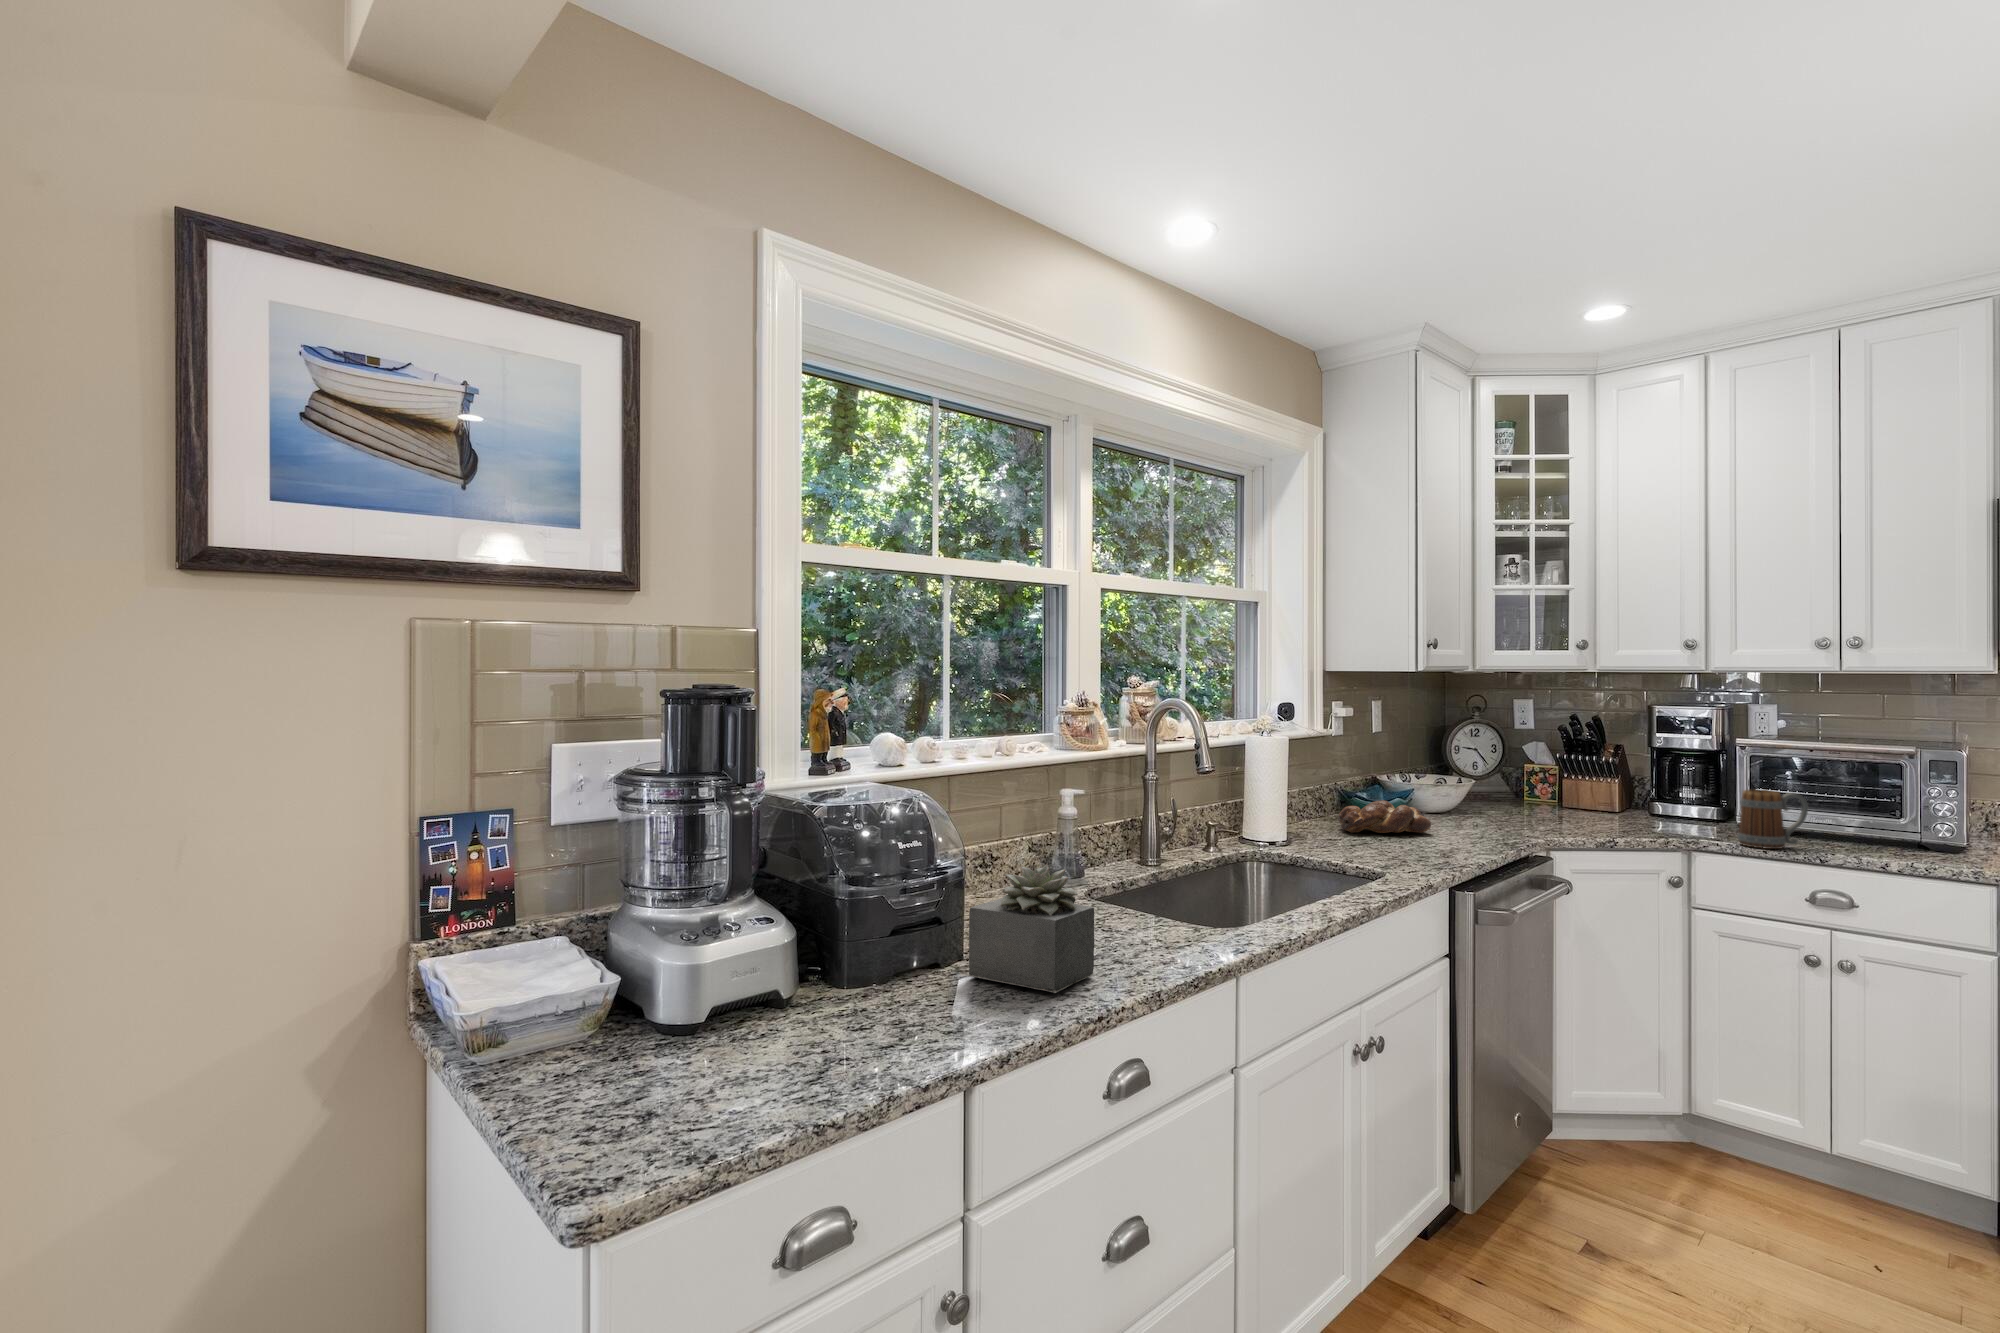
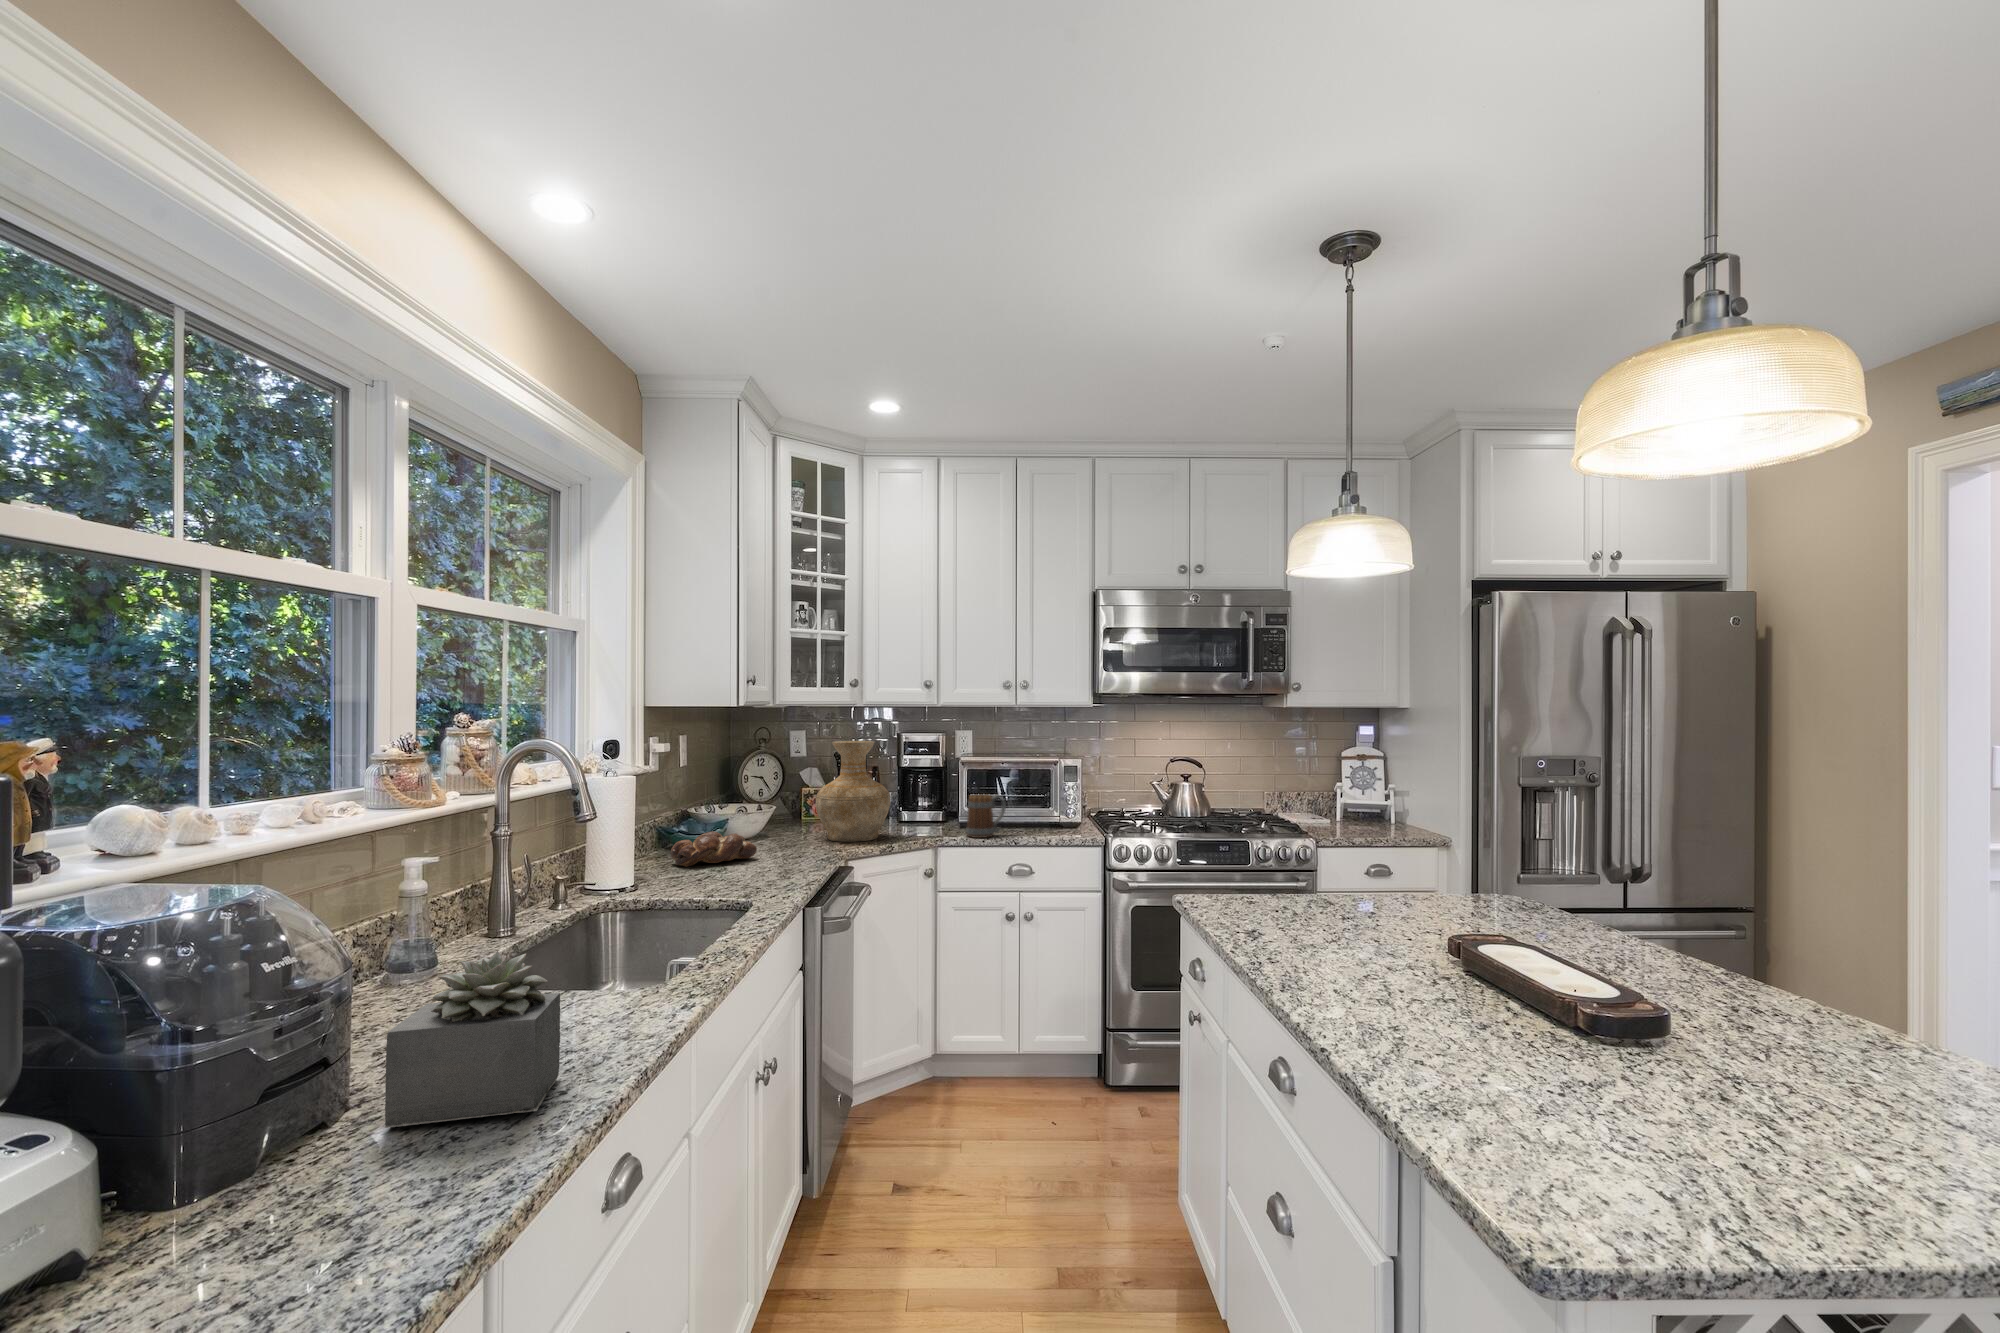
vase: none [1520,712,1622,832] -> present [815,741,890,842]

